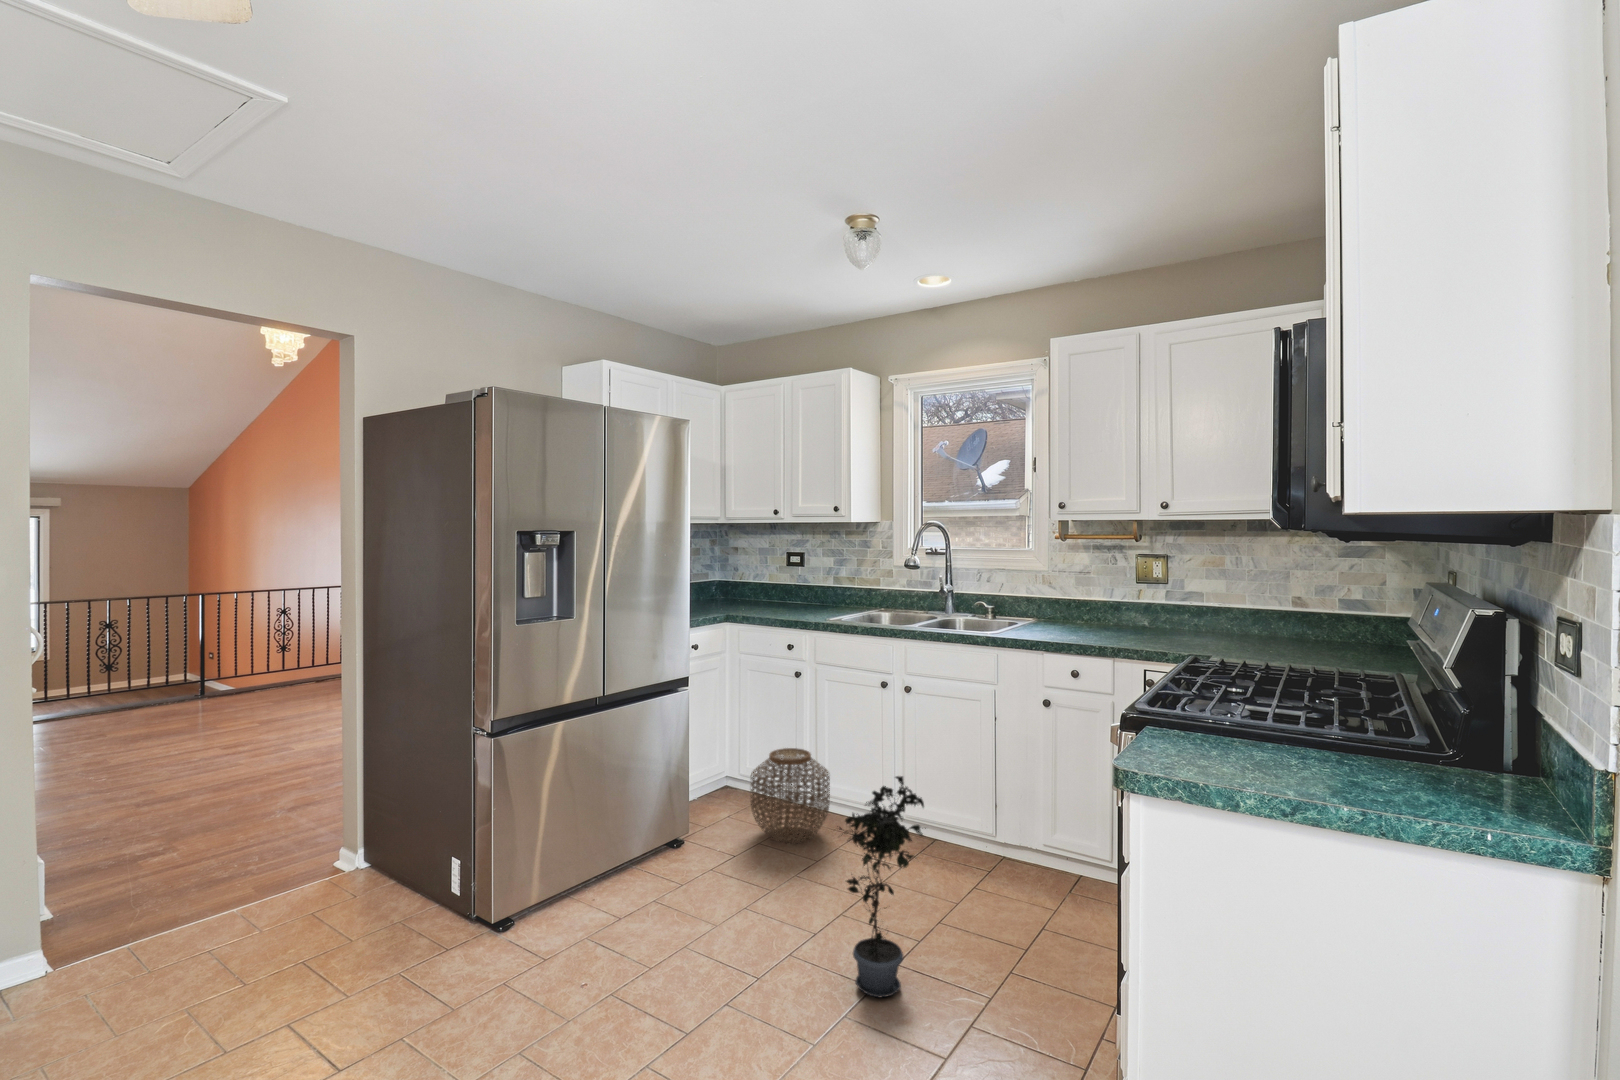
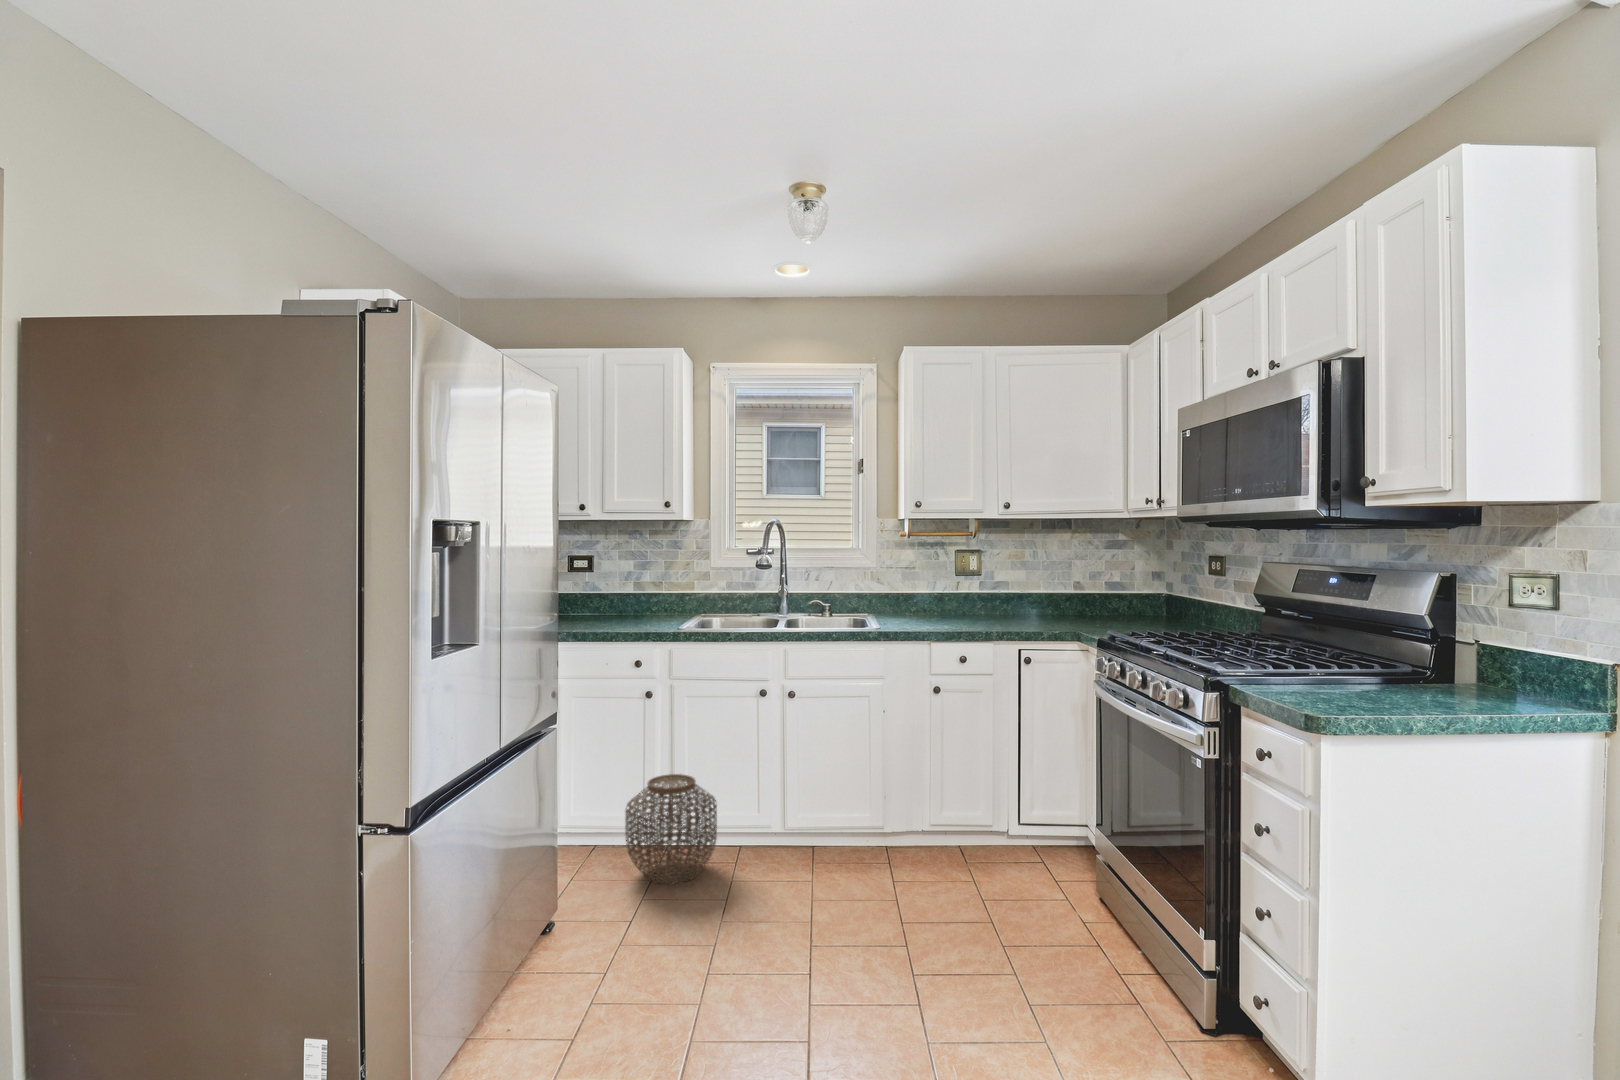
potted plant: present [839,776,926,998] -> none [889,770,999,1003]

